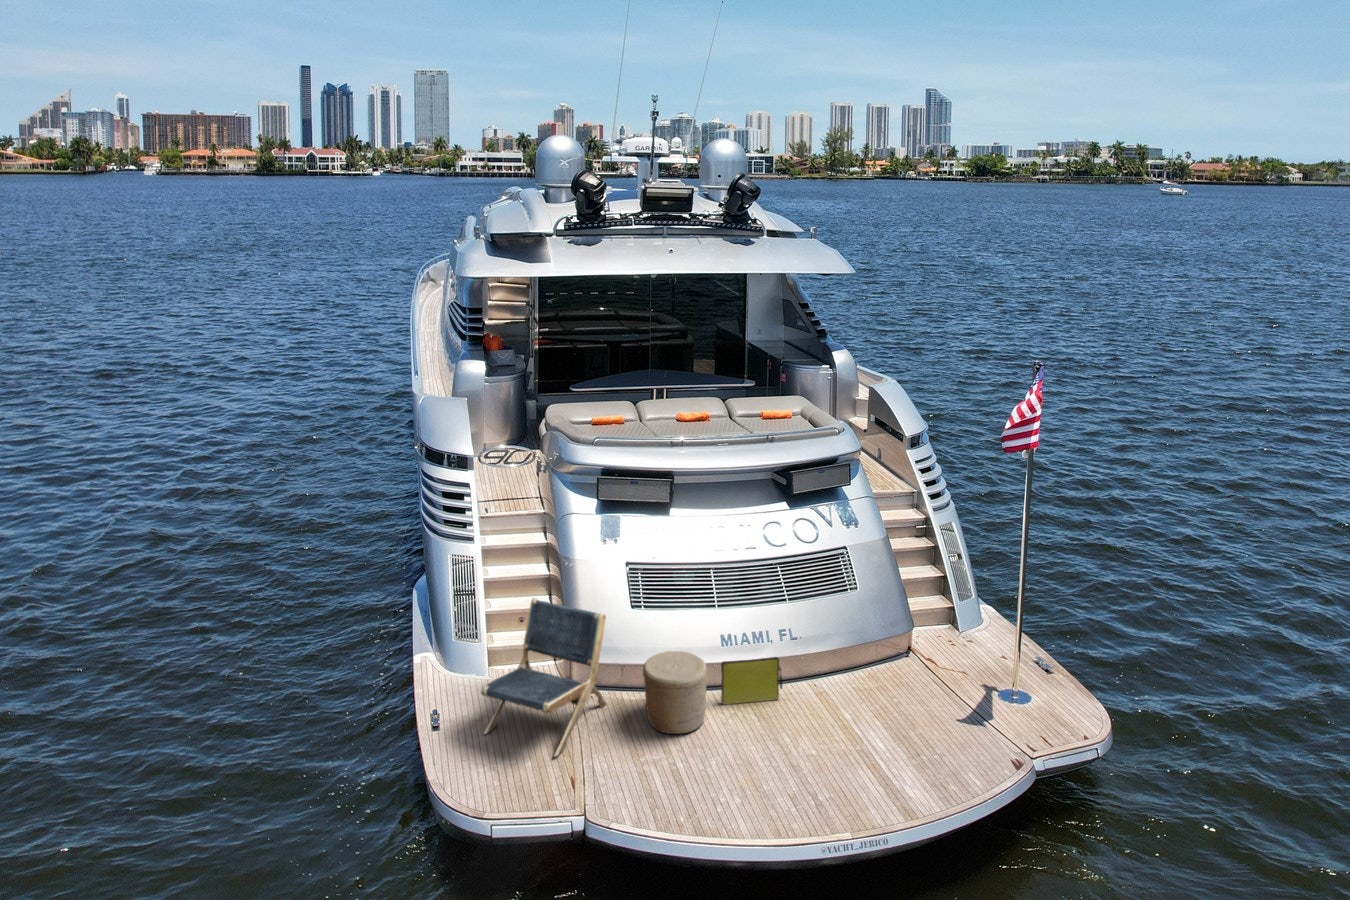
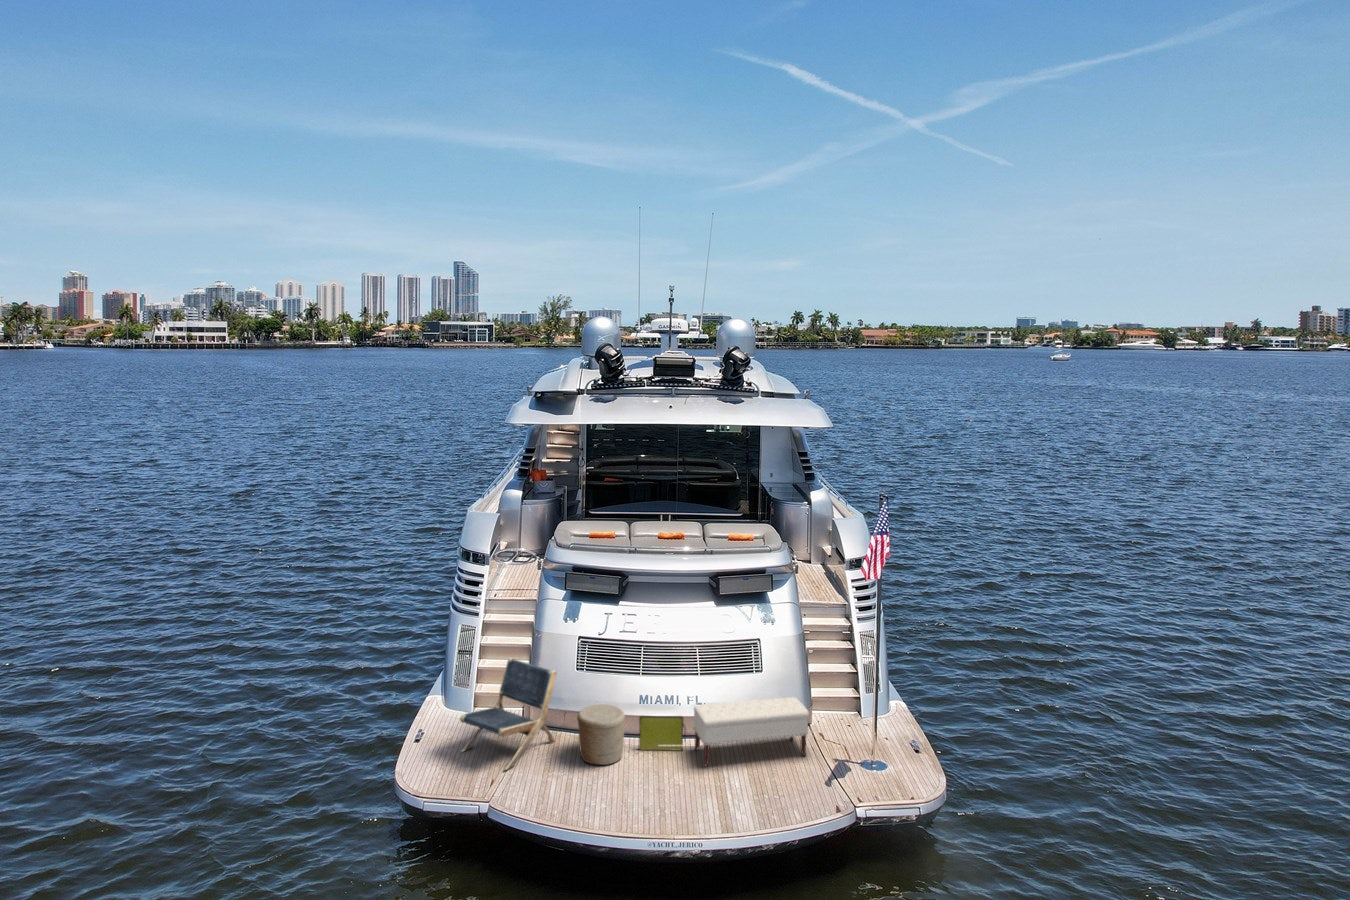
bench: none [792,616,942,721] -> present [693,697,809,766]

